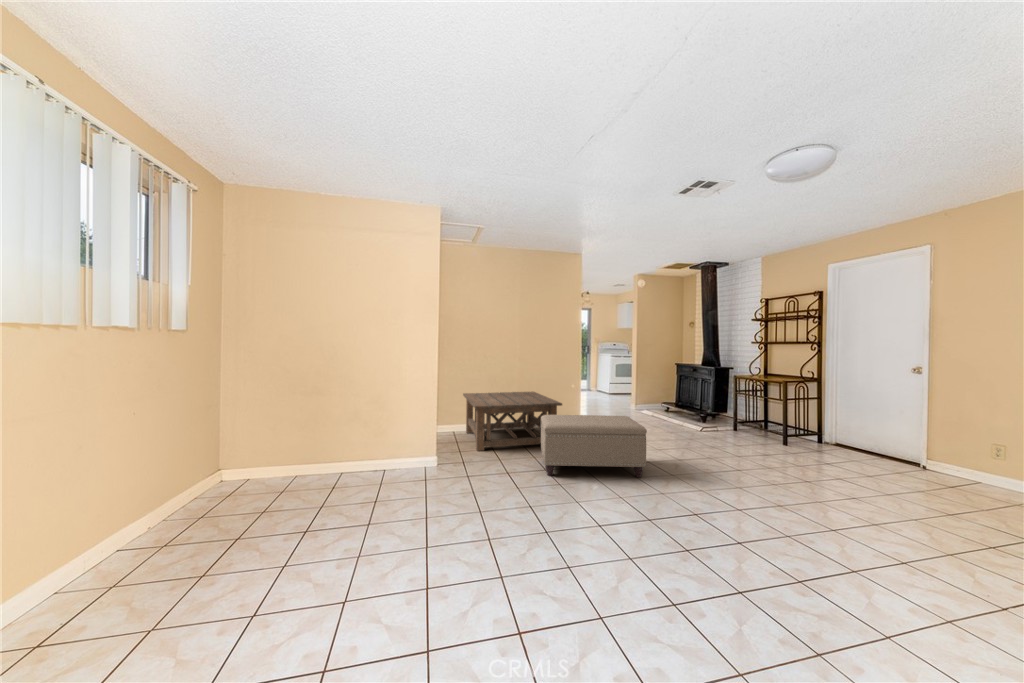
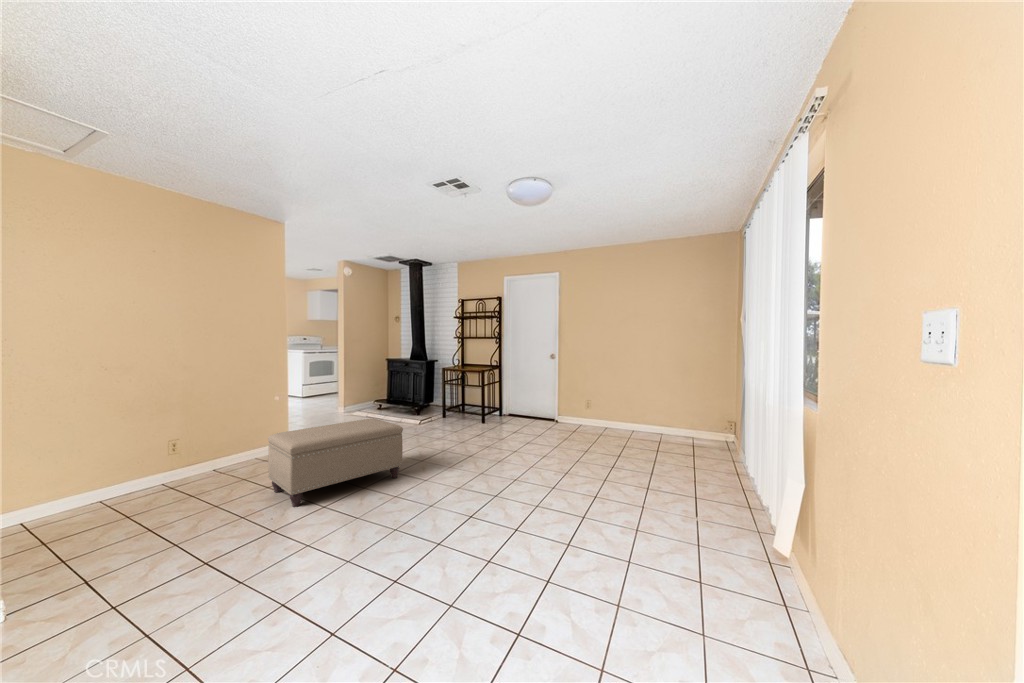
coffee table: present [463,392,562,451] -> none [83,408,286,511]

